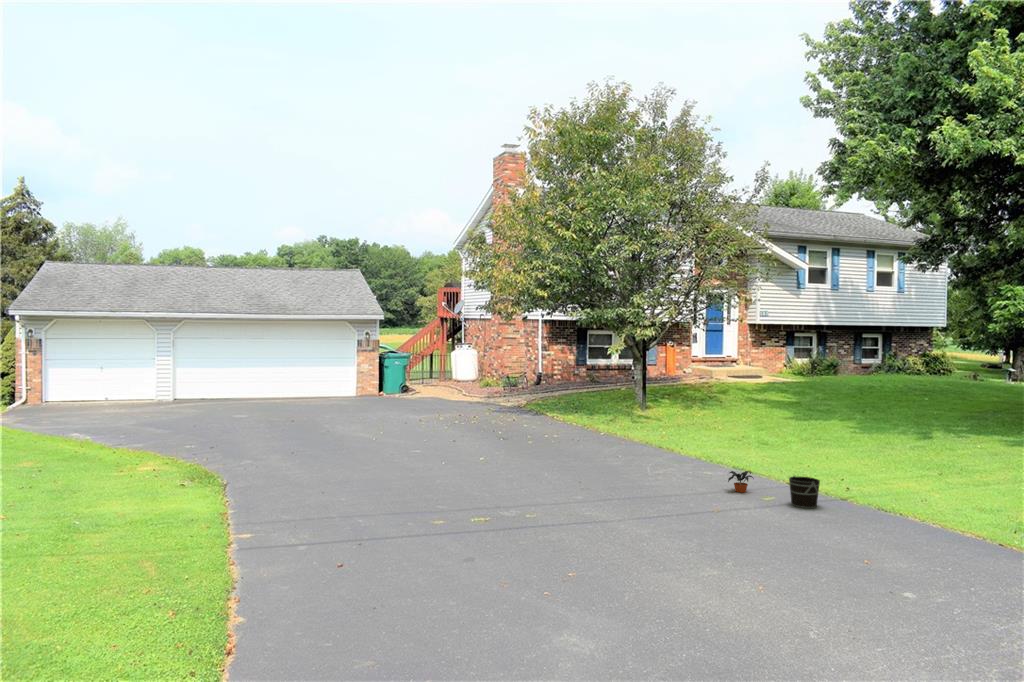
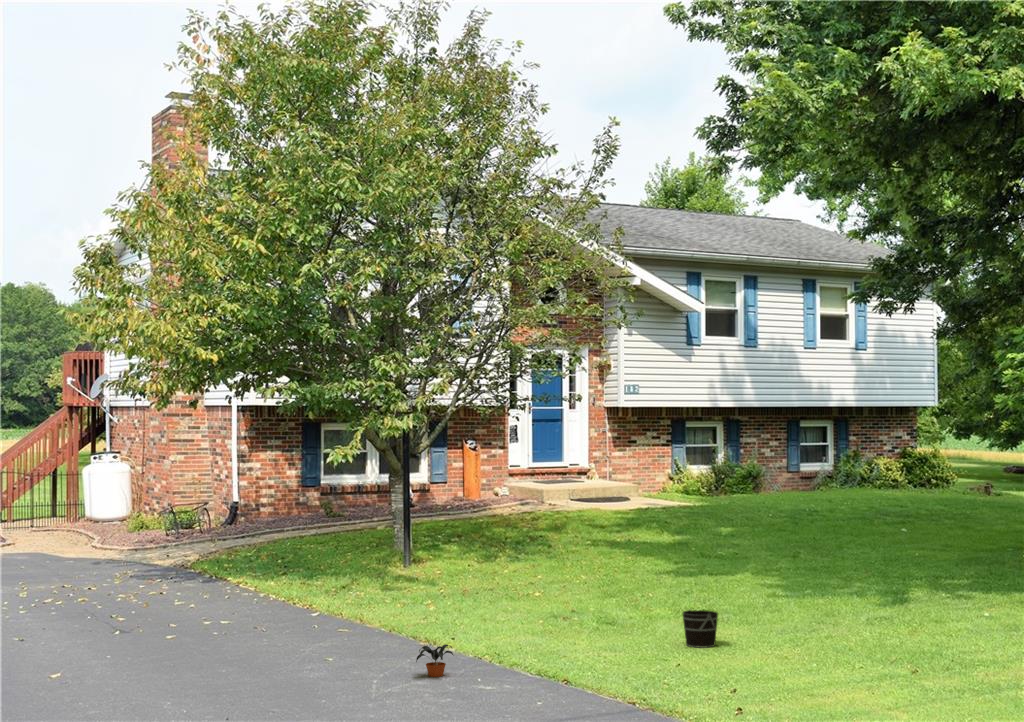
bucket: present [789,476,820,508] -> present [683,610,718,648]

